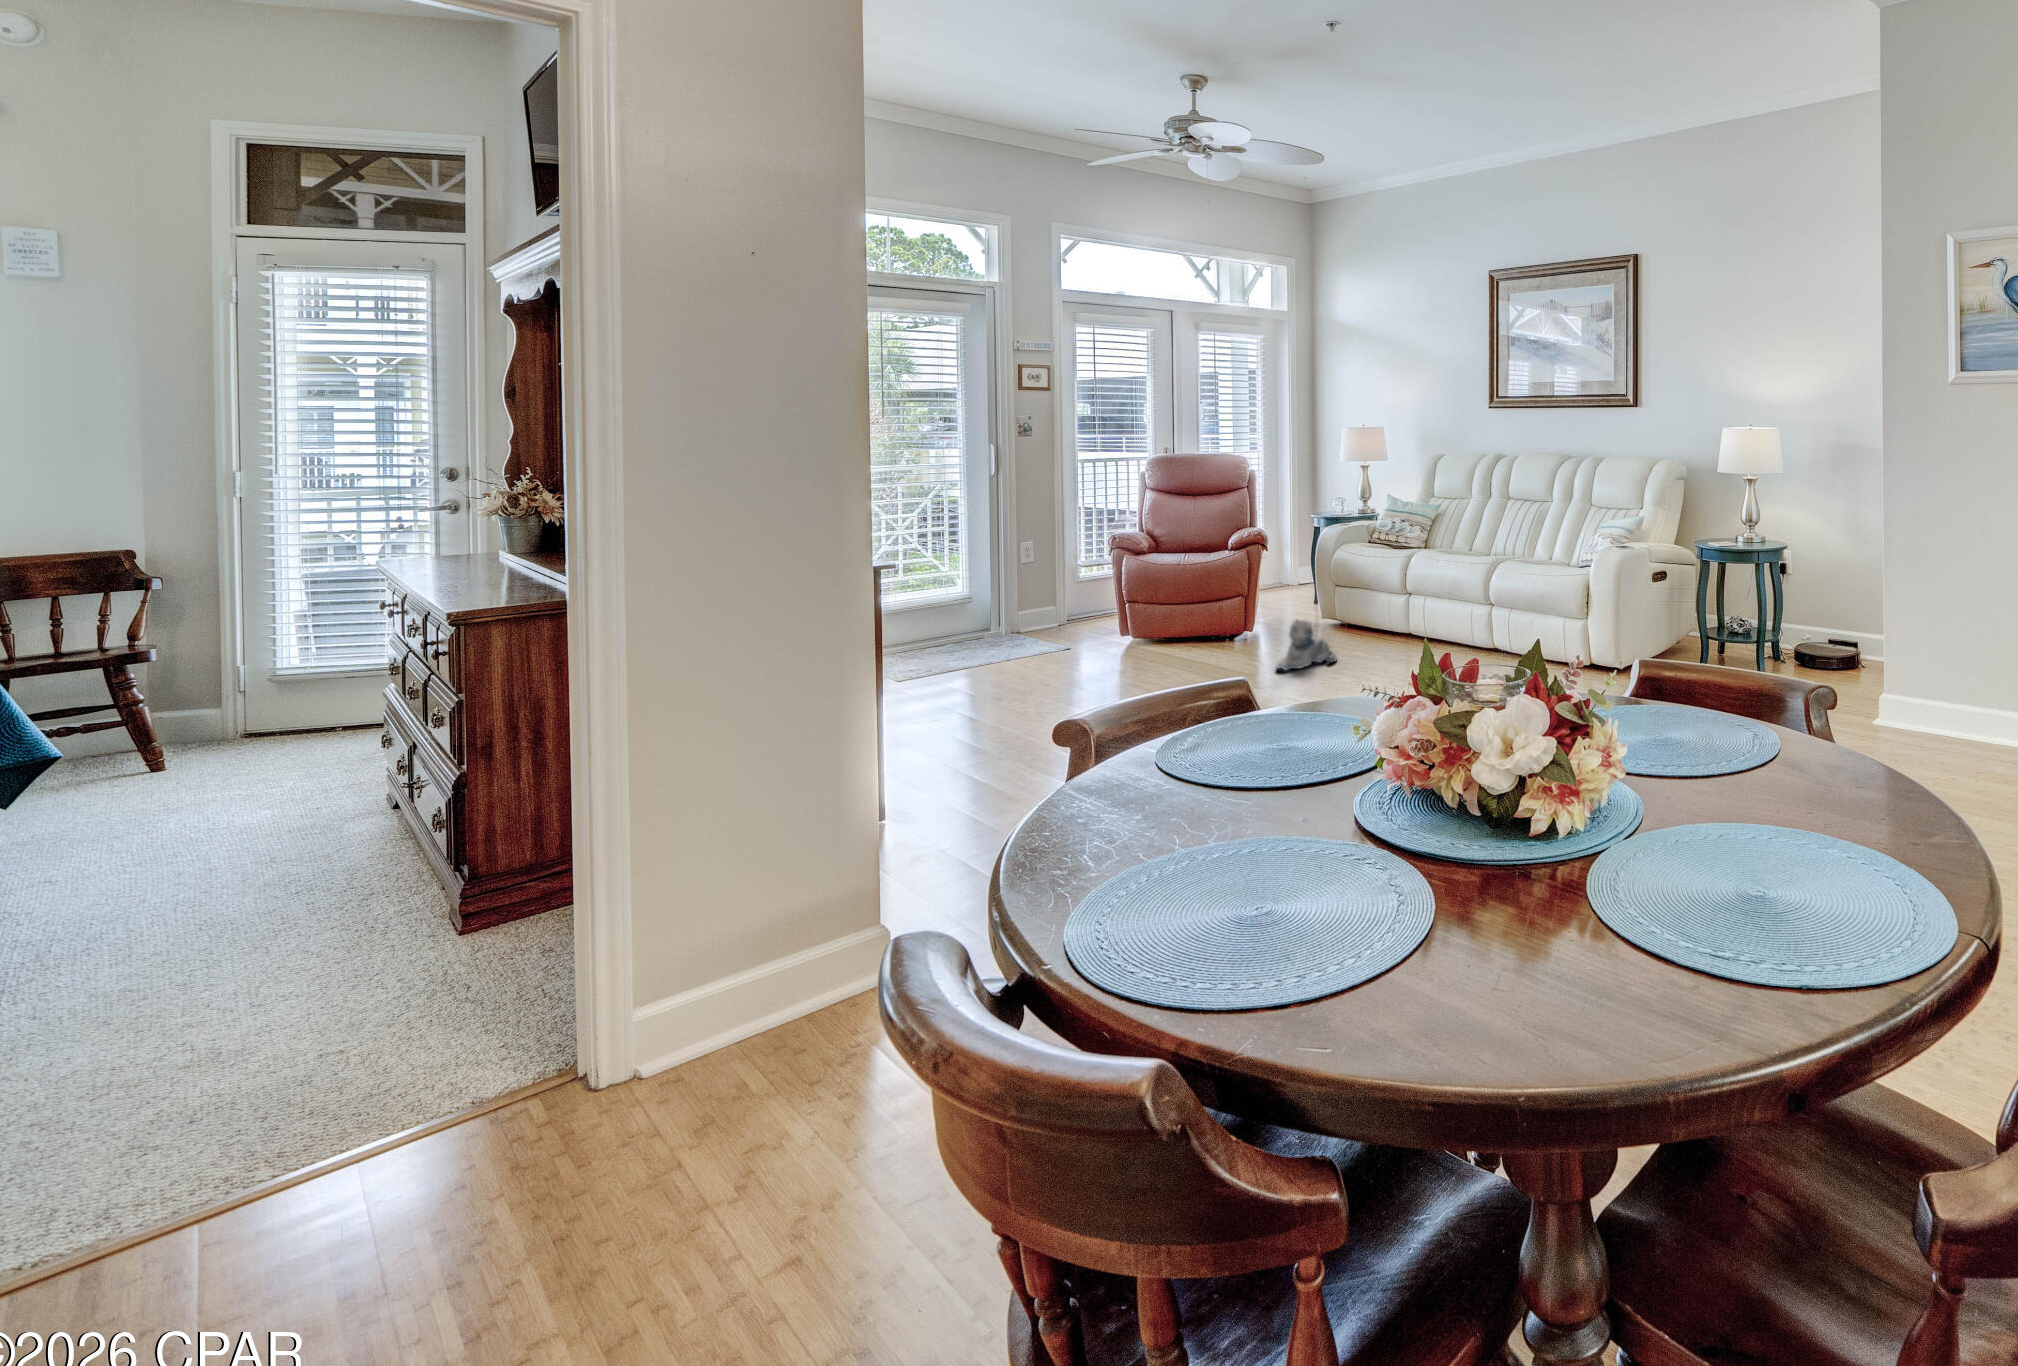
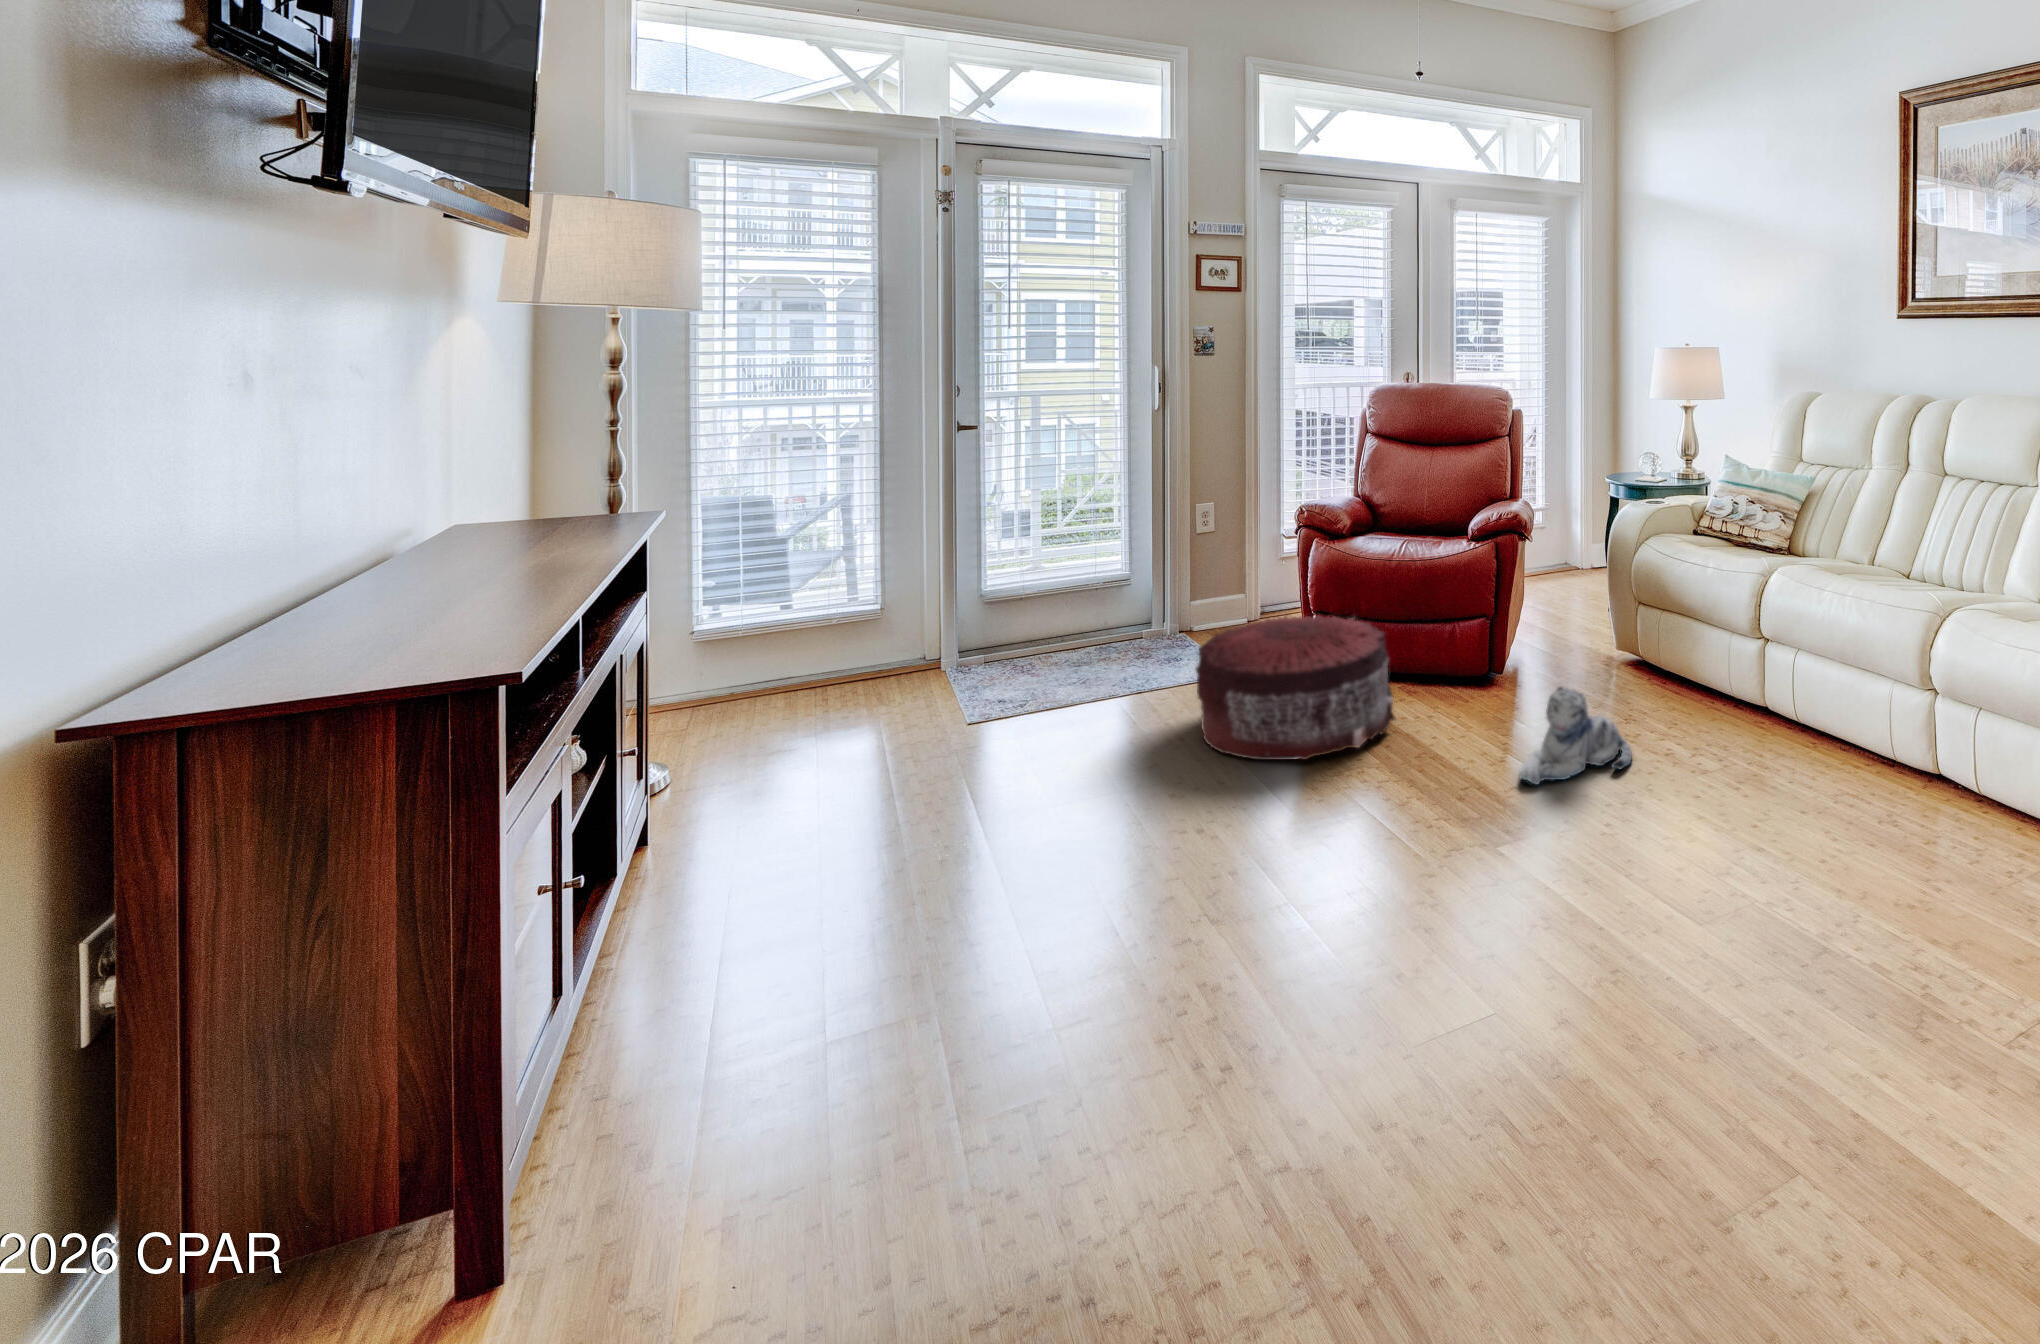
pouf: none [1065,598,1195,676] -> present [1196,616,1395,760]

